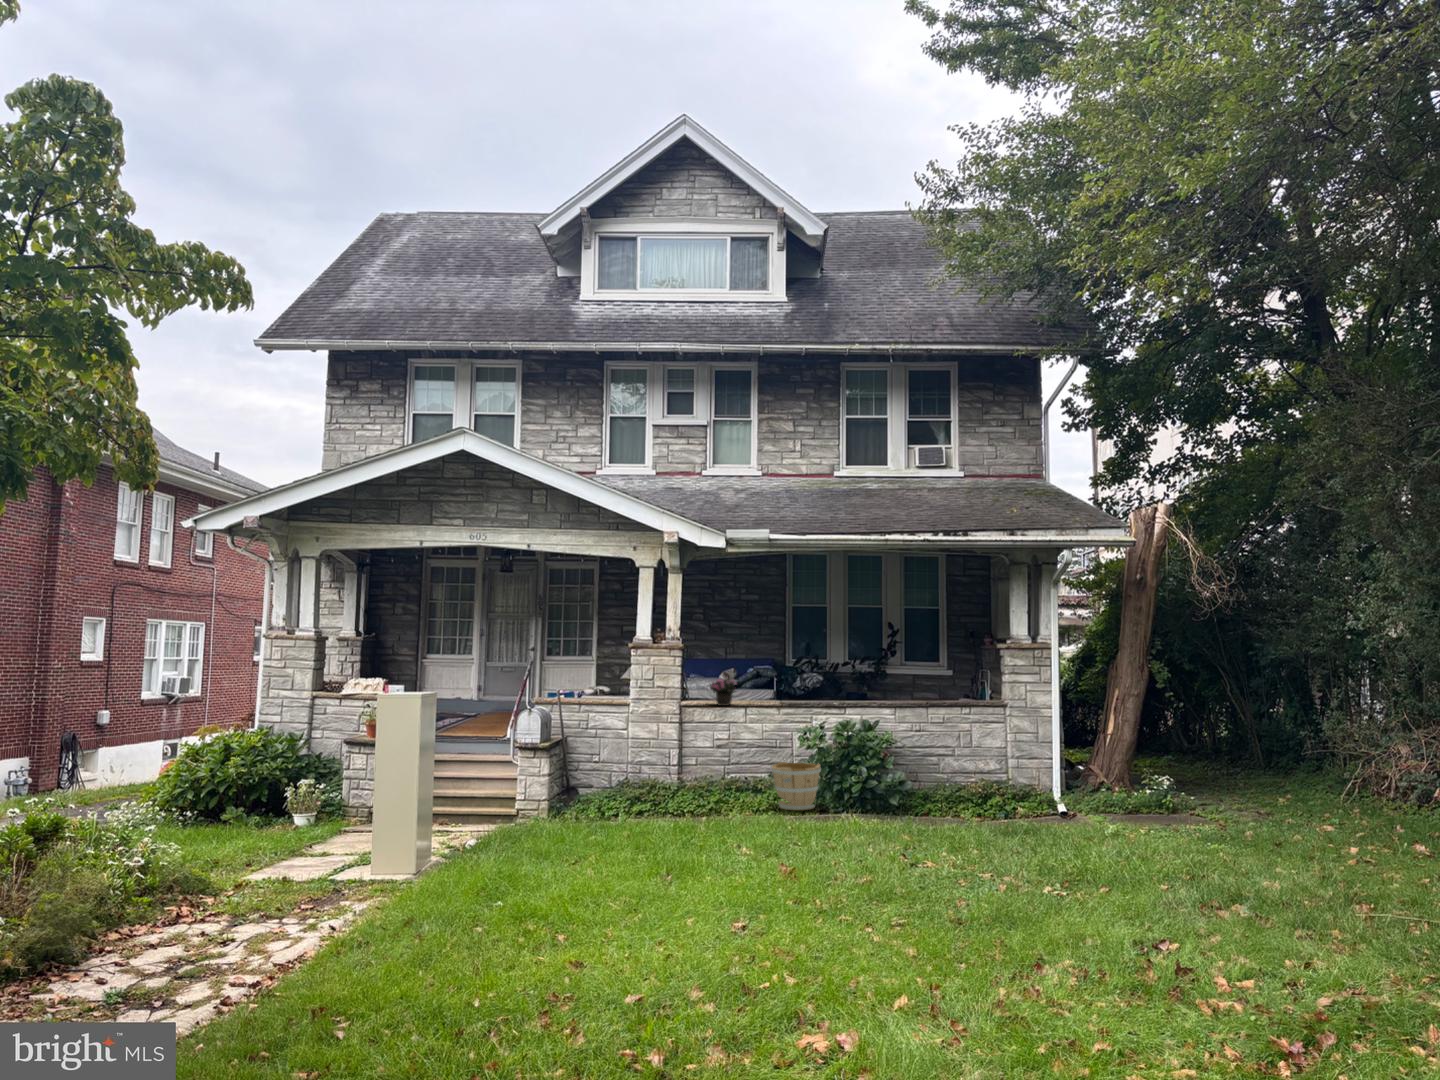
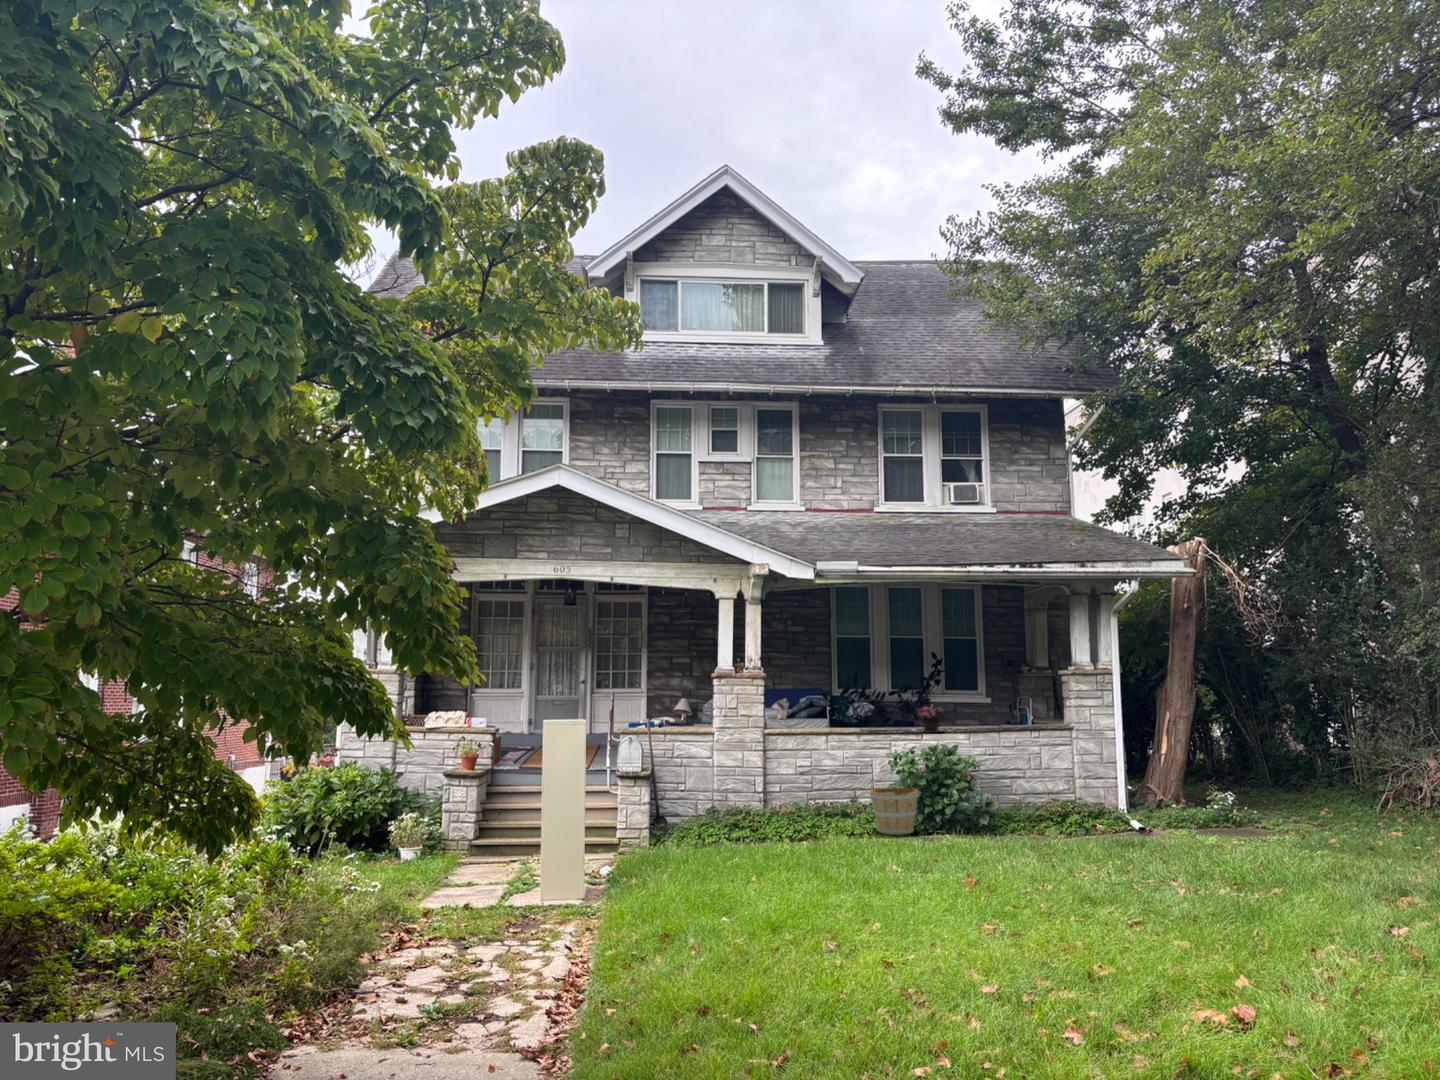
potted flower: present [710,679,736,706] -> present [916,706,943,733]

